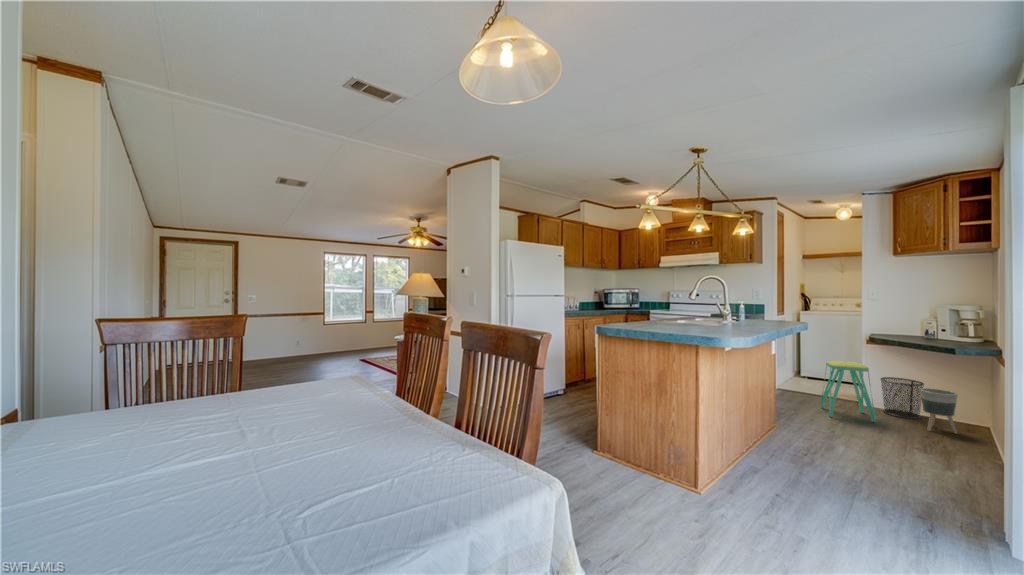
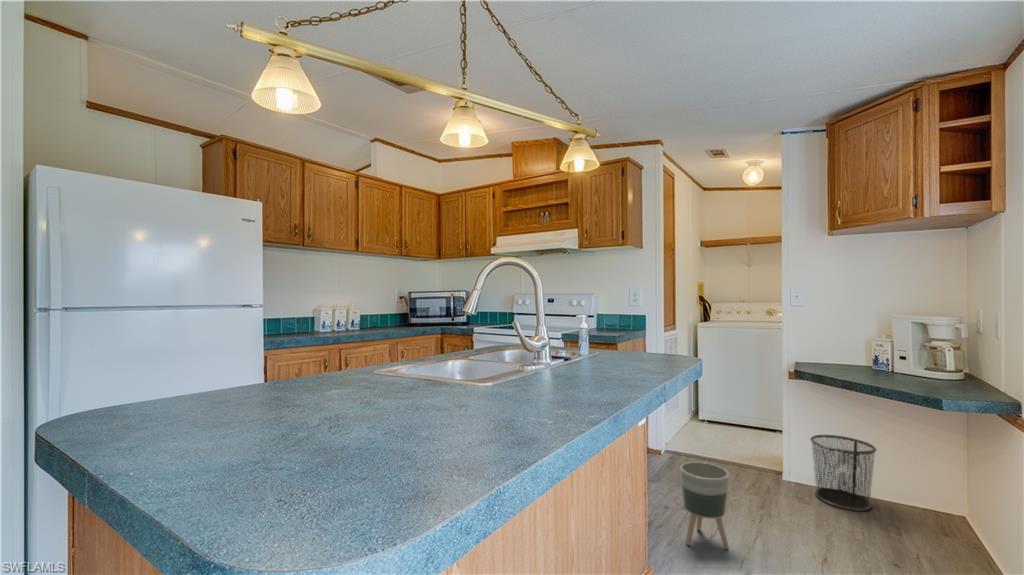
stool: present [821,361,876,422] -> none [723,414,810,530]
planter: present [920,388,958,434] -> present [680,462,730,549]

